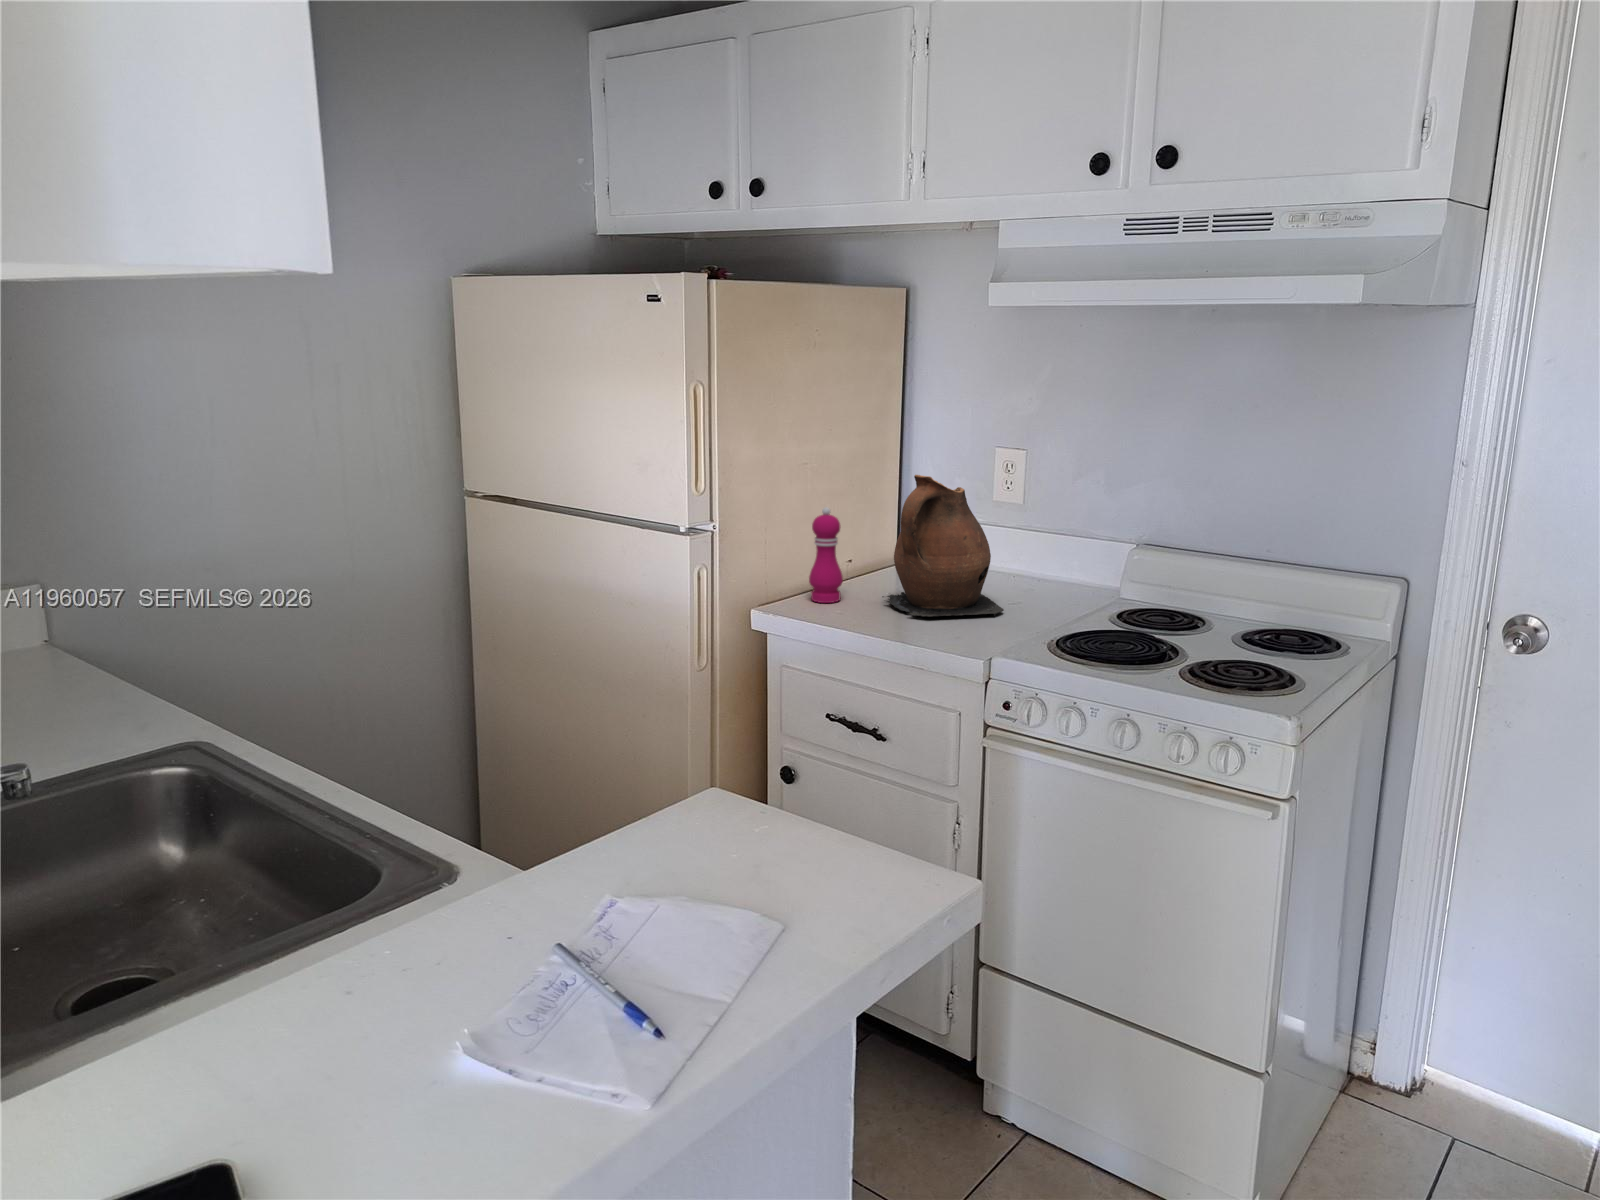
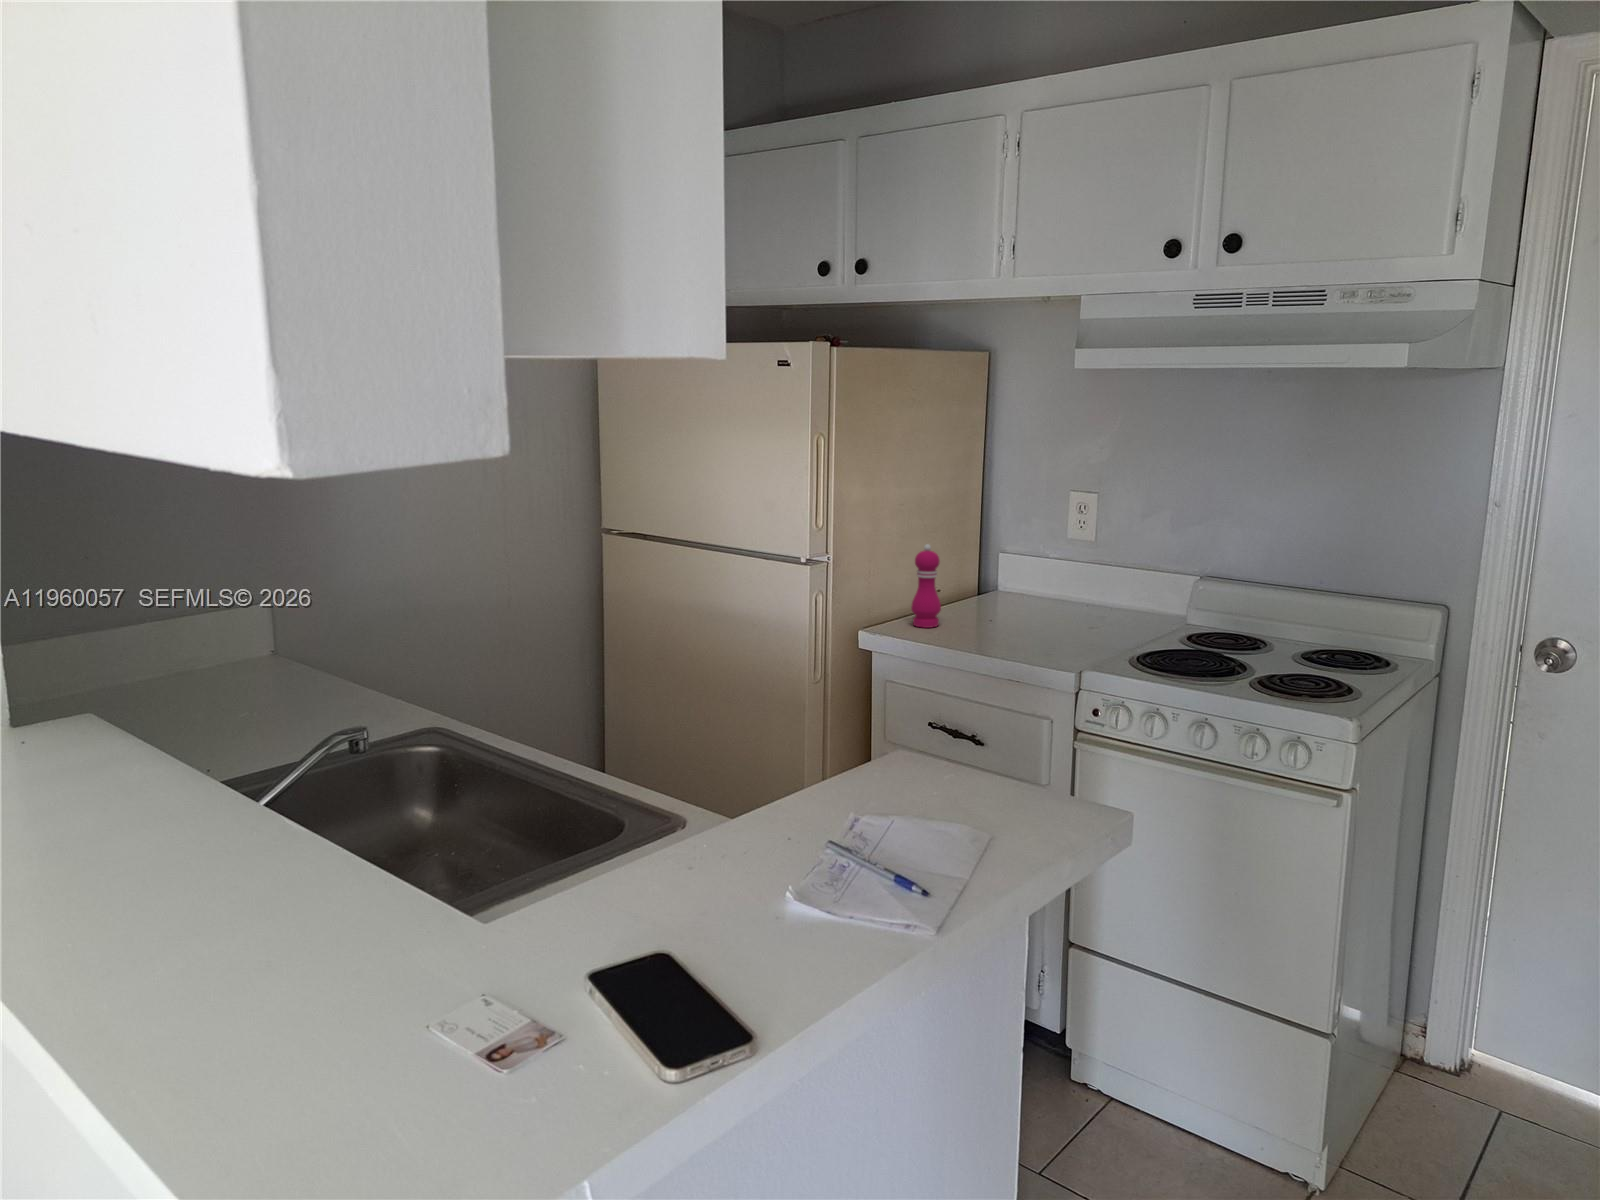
ceramic pitcher: present [882,475,1004,617] -> none [976,515,1086,639]

